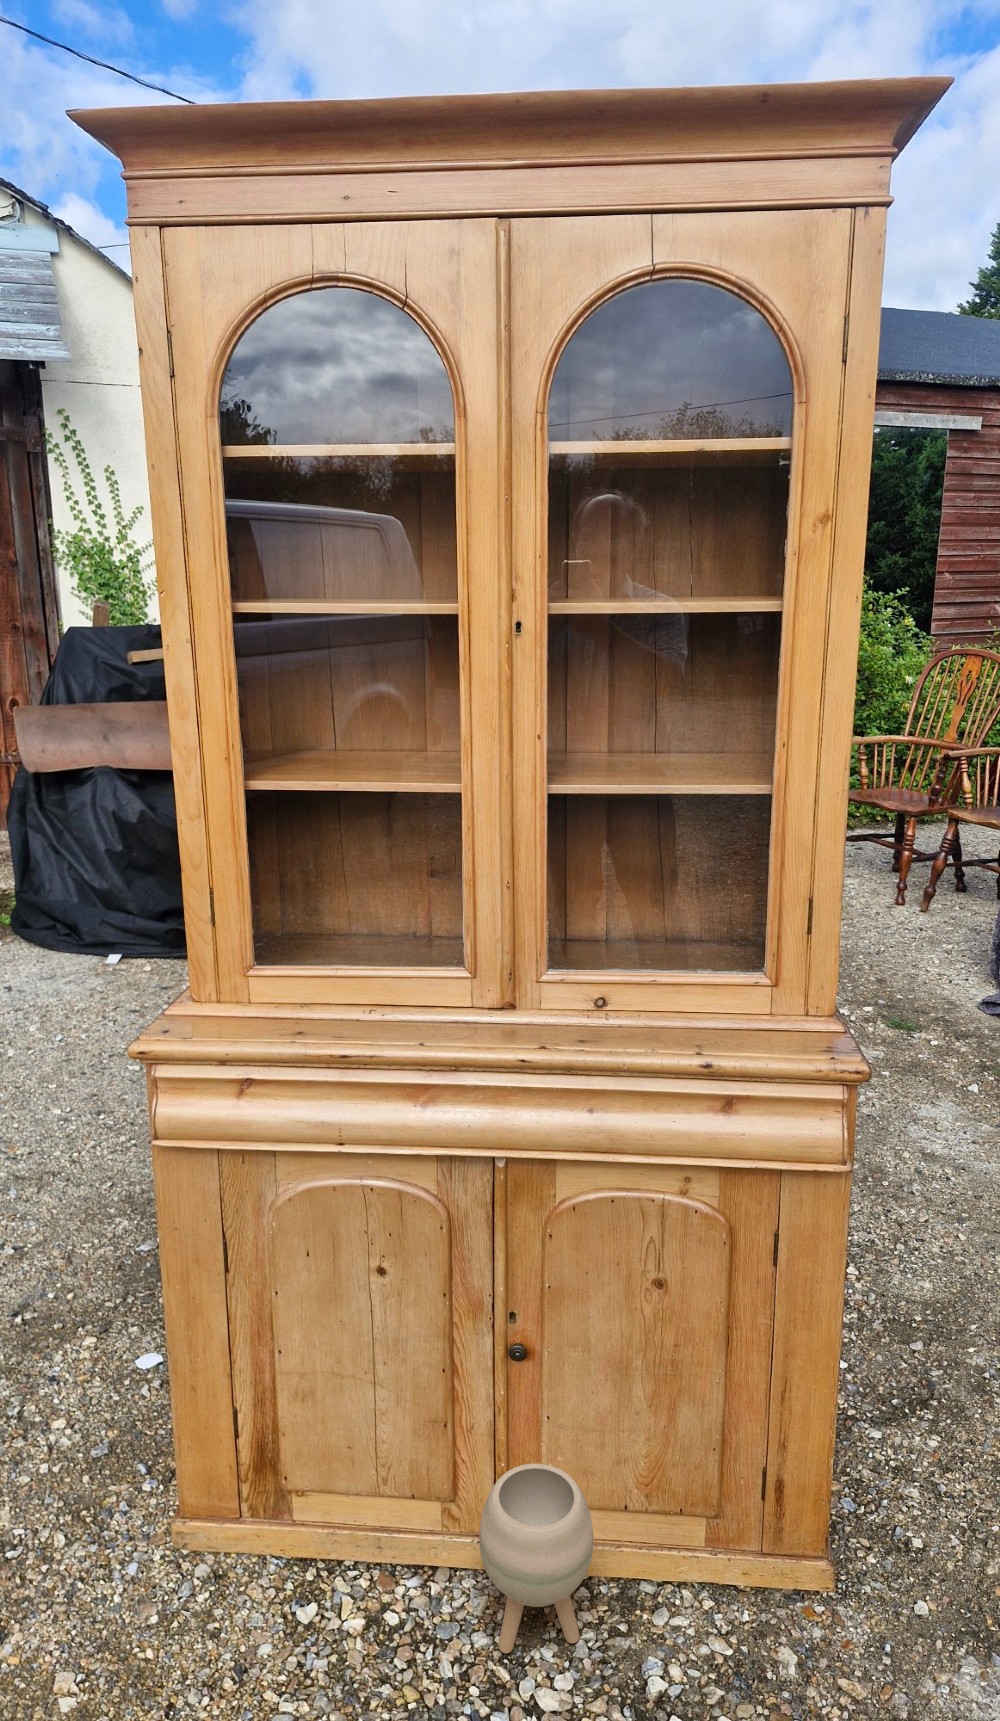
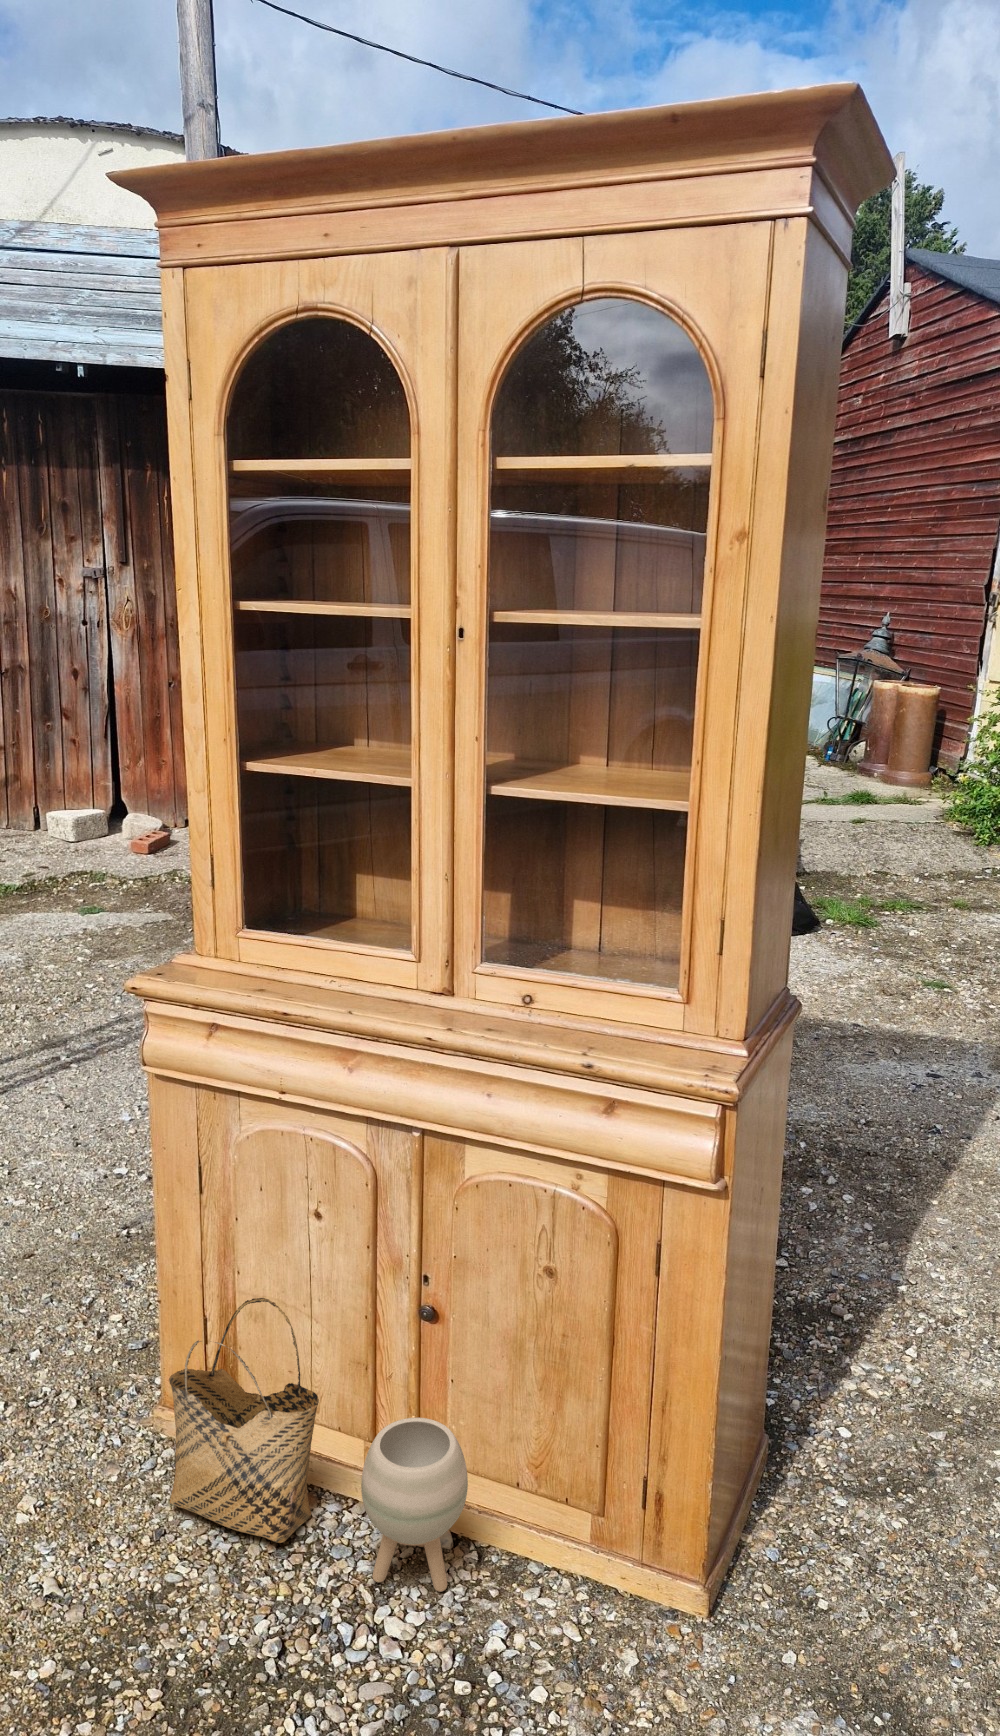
woven basket: none [225,1374,407,1642] -> present [169,1298,319,1543]

